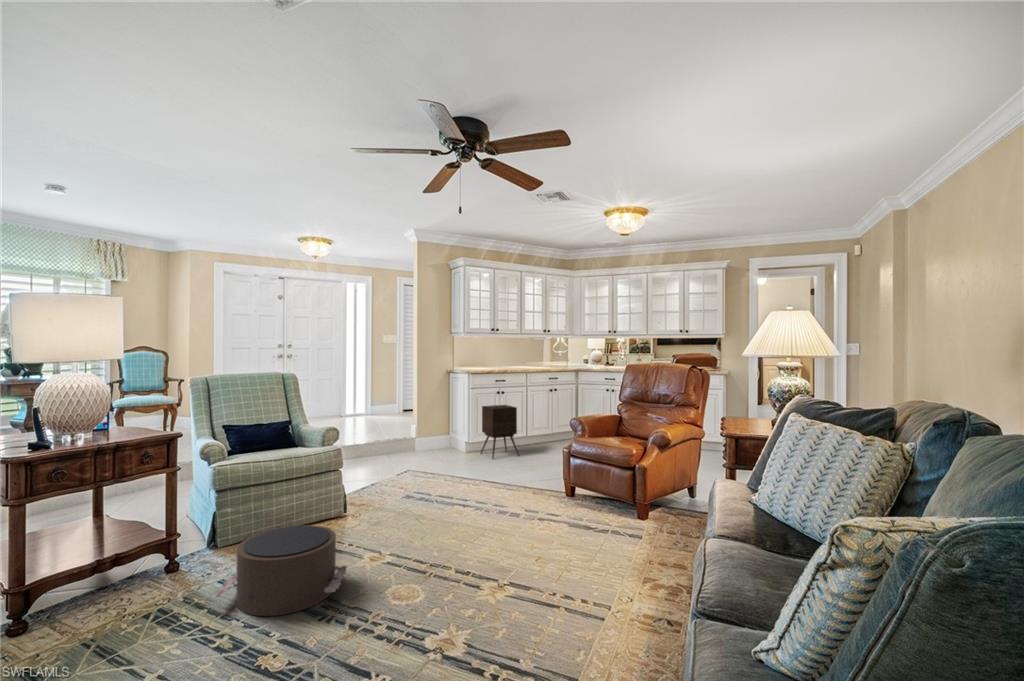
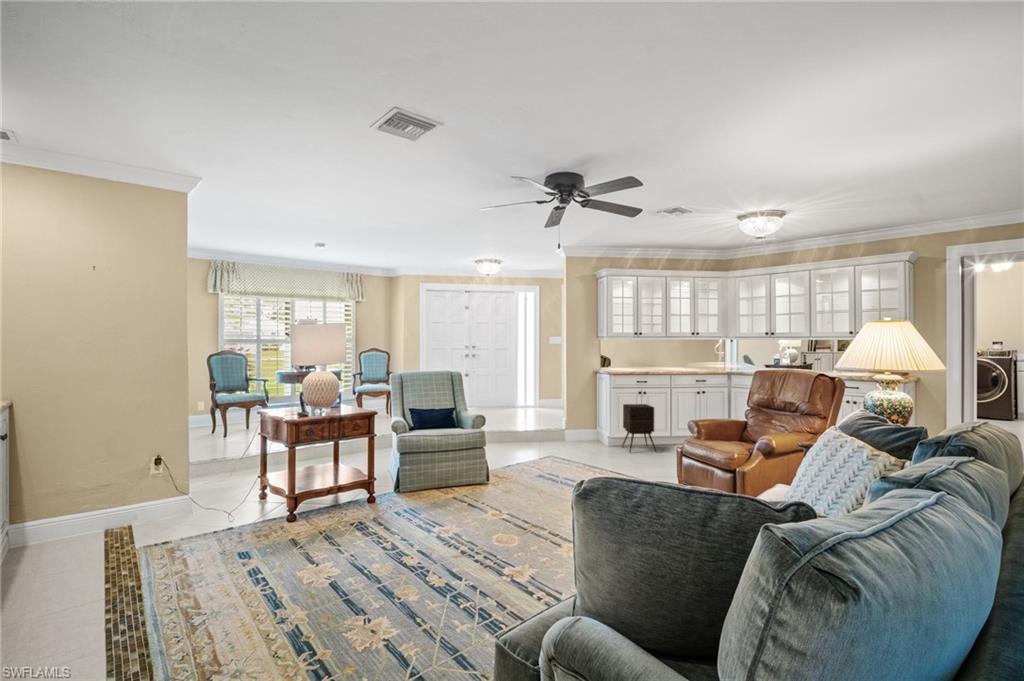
pouf: present [213,525,347,616] -> none [386,482,472,537]

